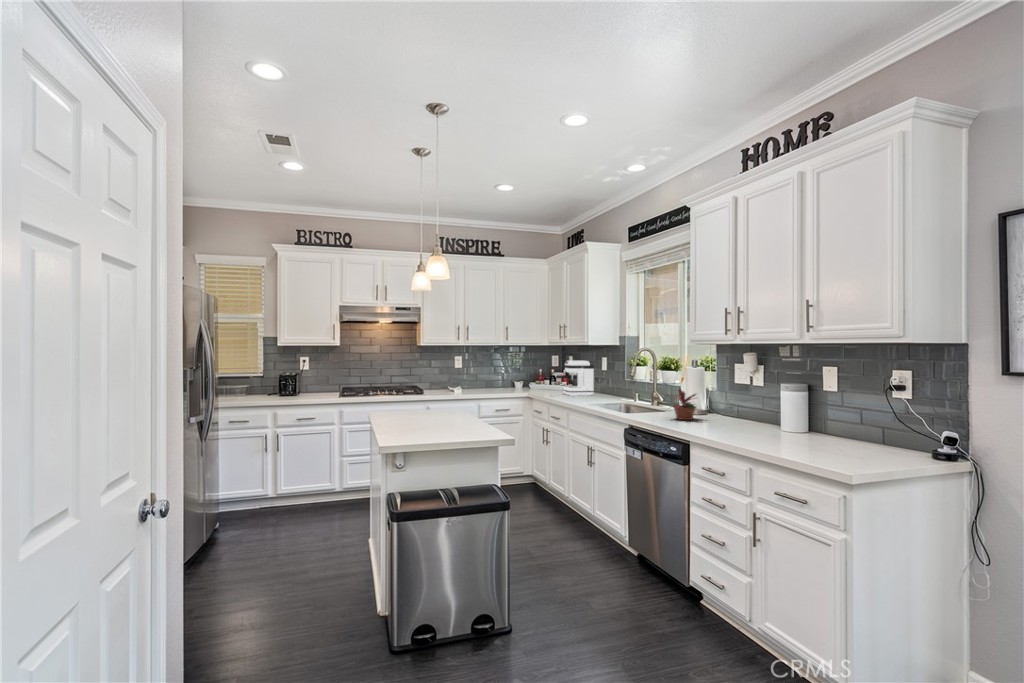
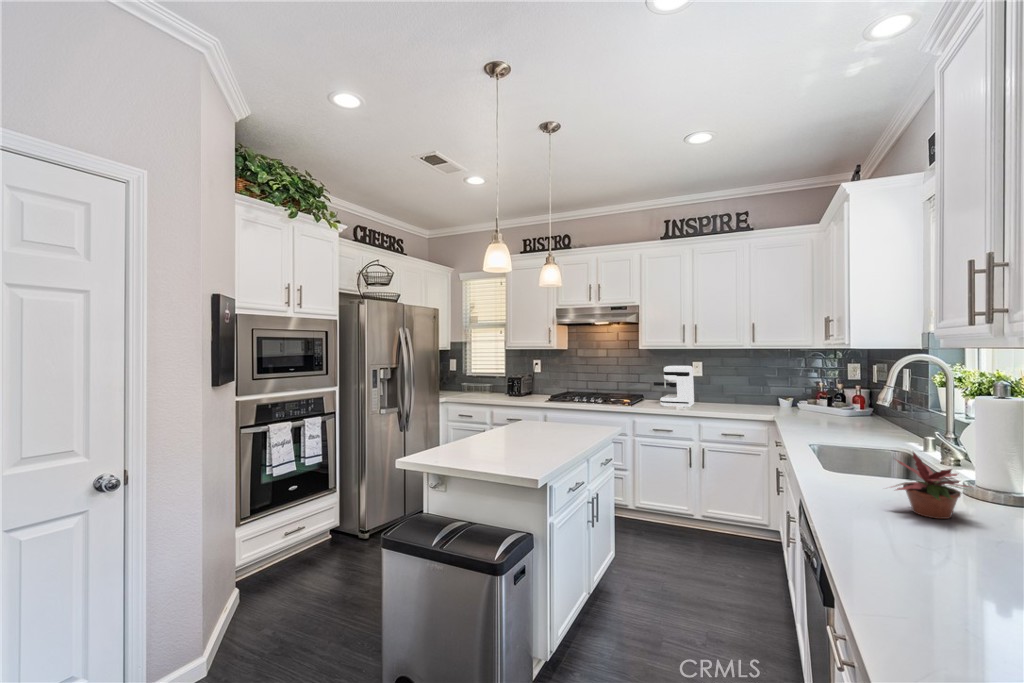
coffee maker: present [556,361,594,396] -> present [654,366,694,408]

